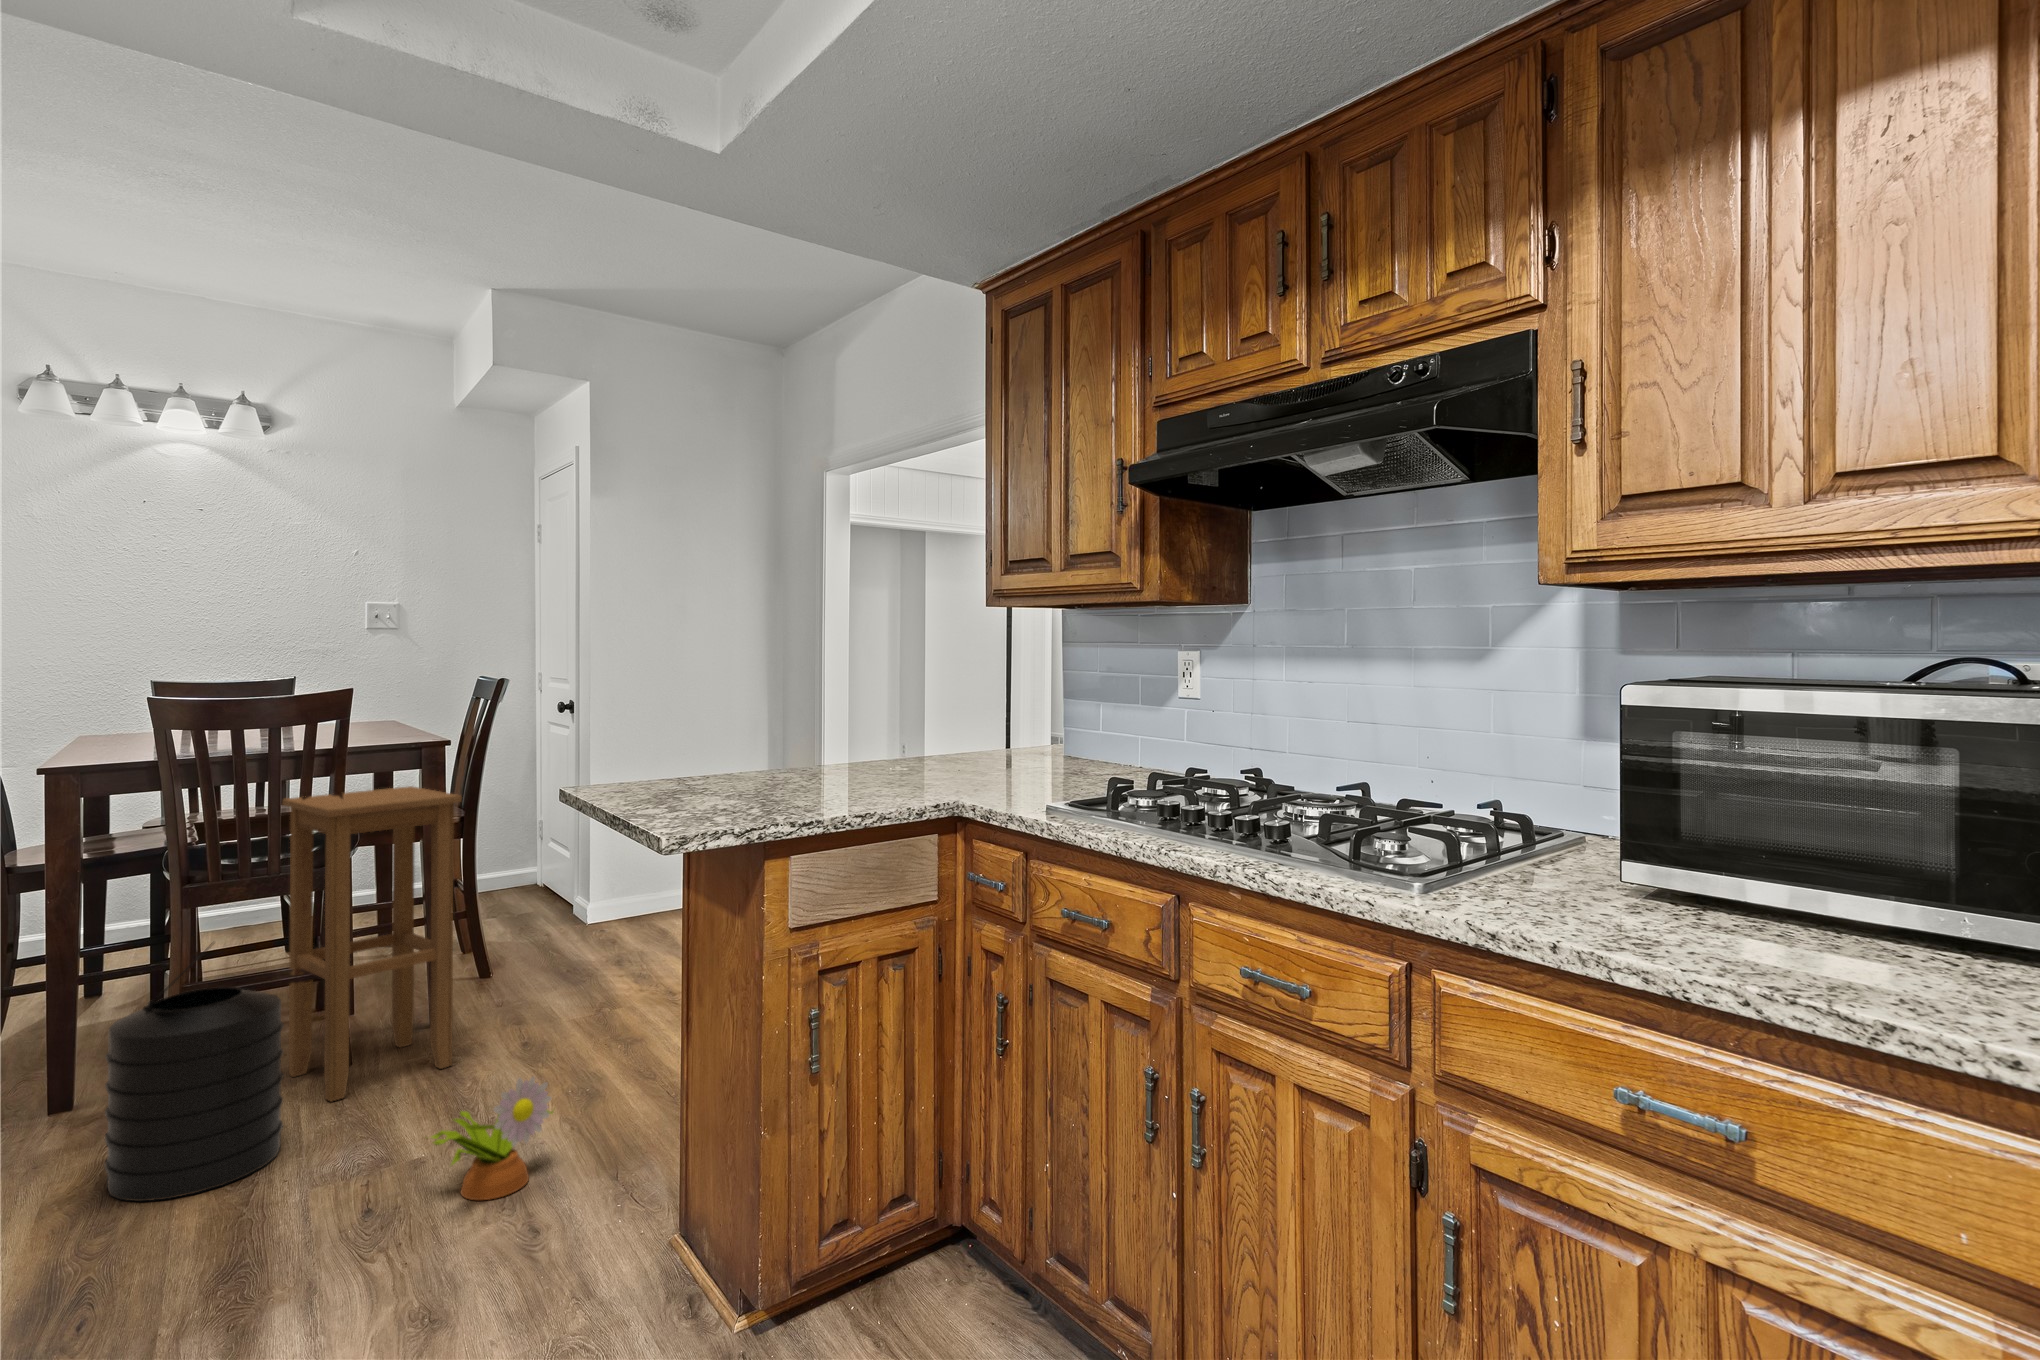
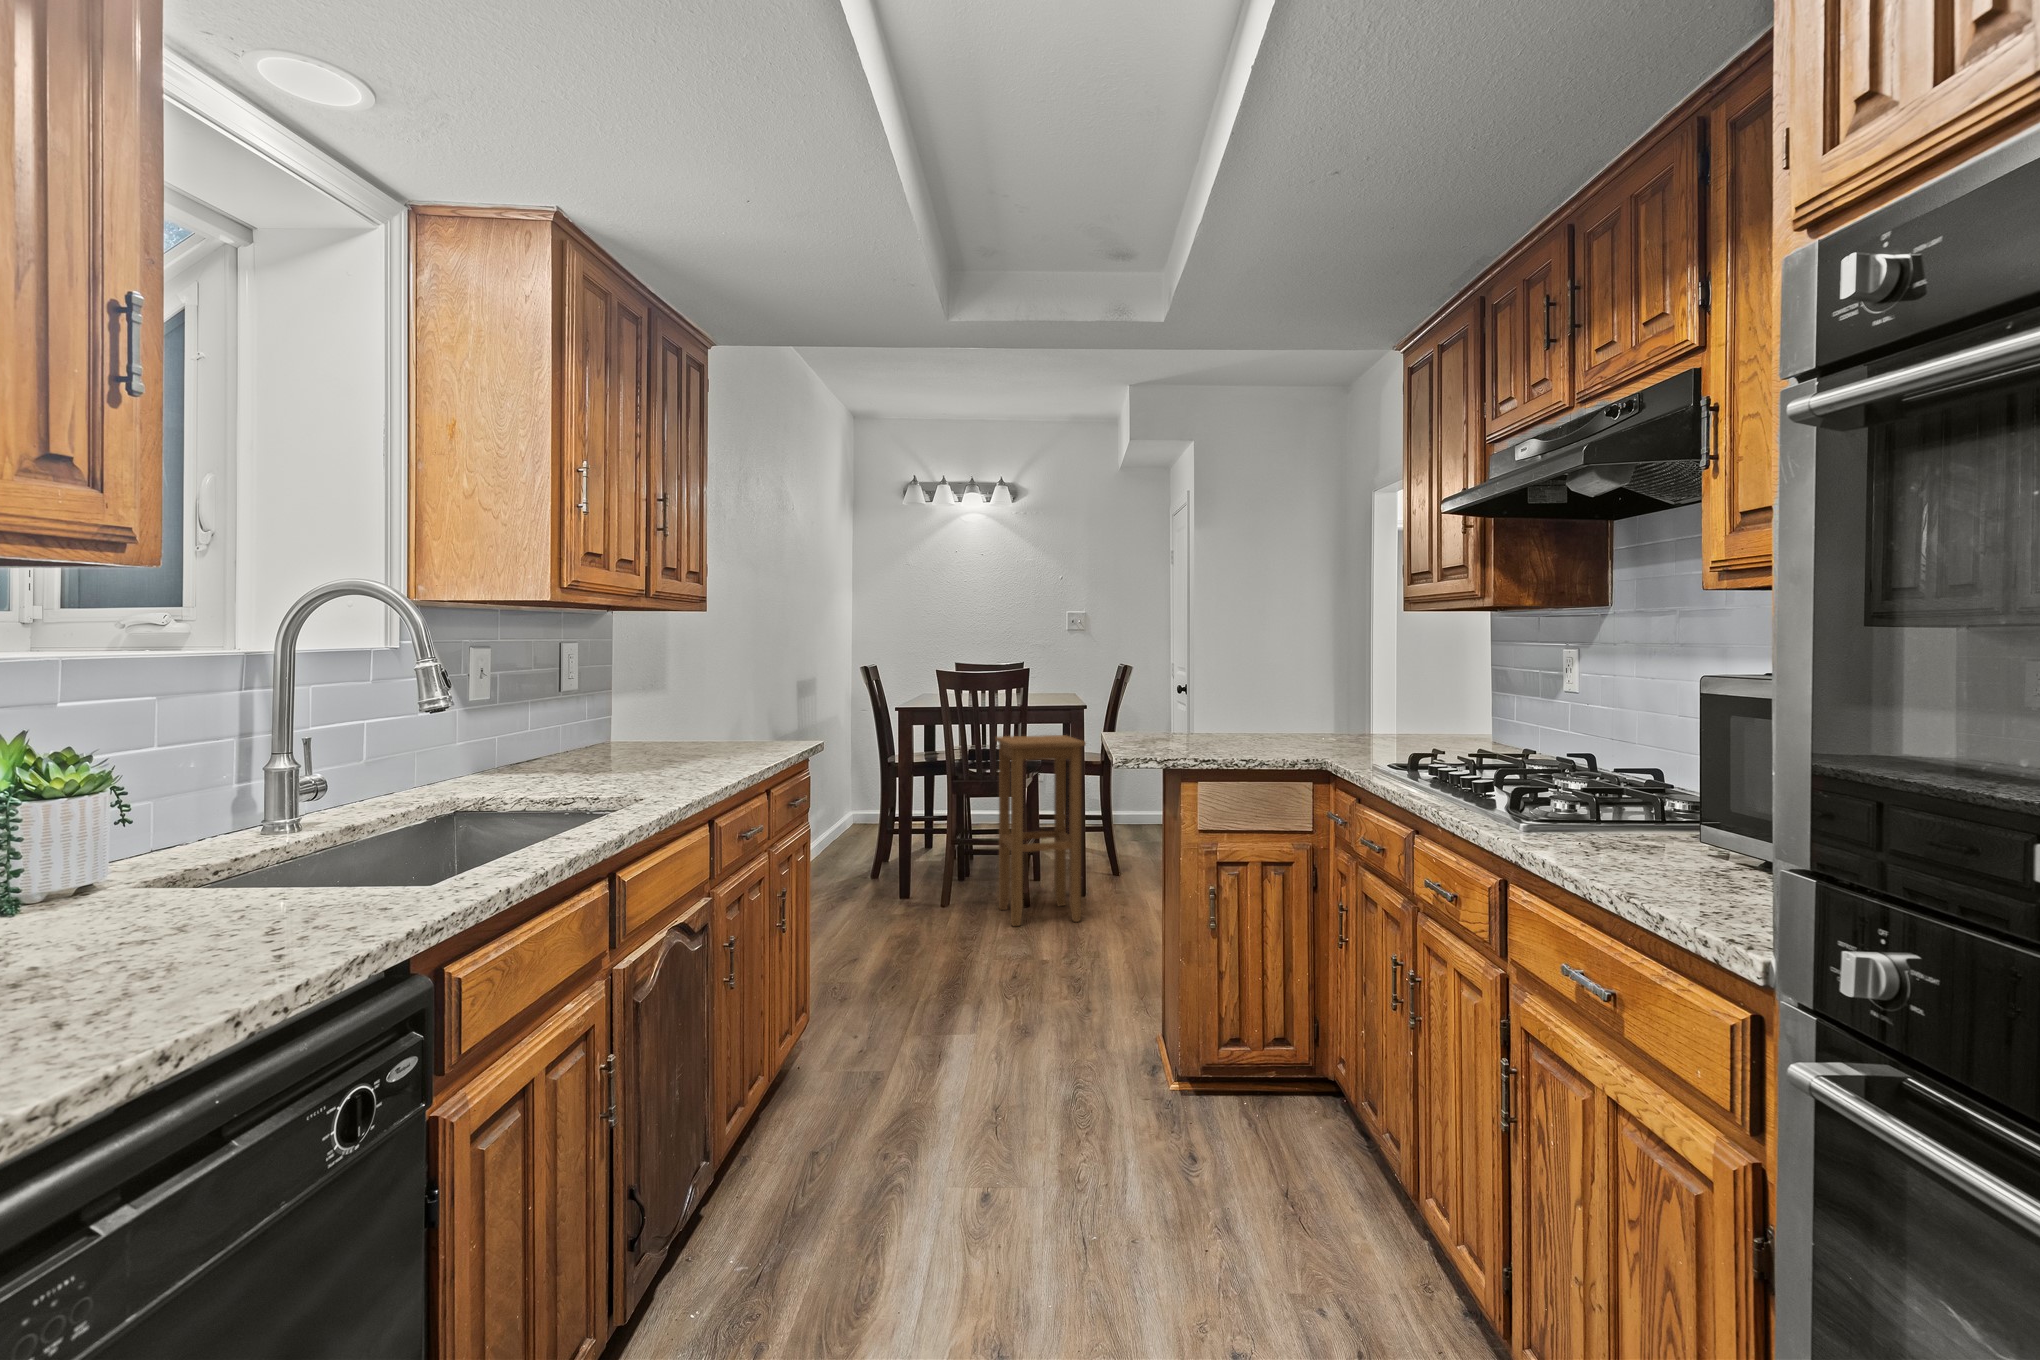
trash can: present [105,943,284,1201] -> none [904,814,983,954]
decorative plant: present [431,1077,553,1200] -> none [1040,919,1113,993]

